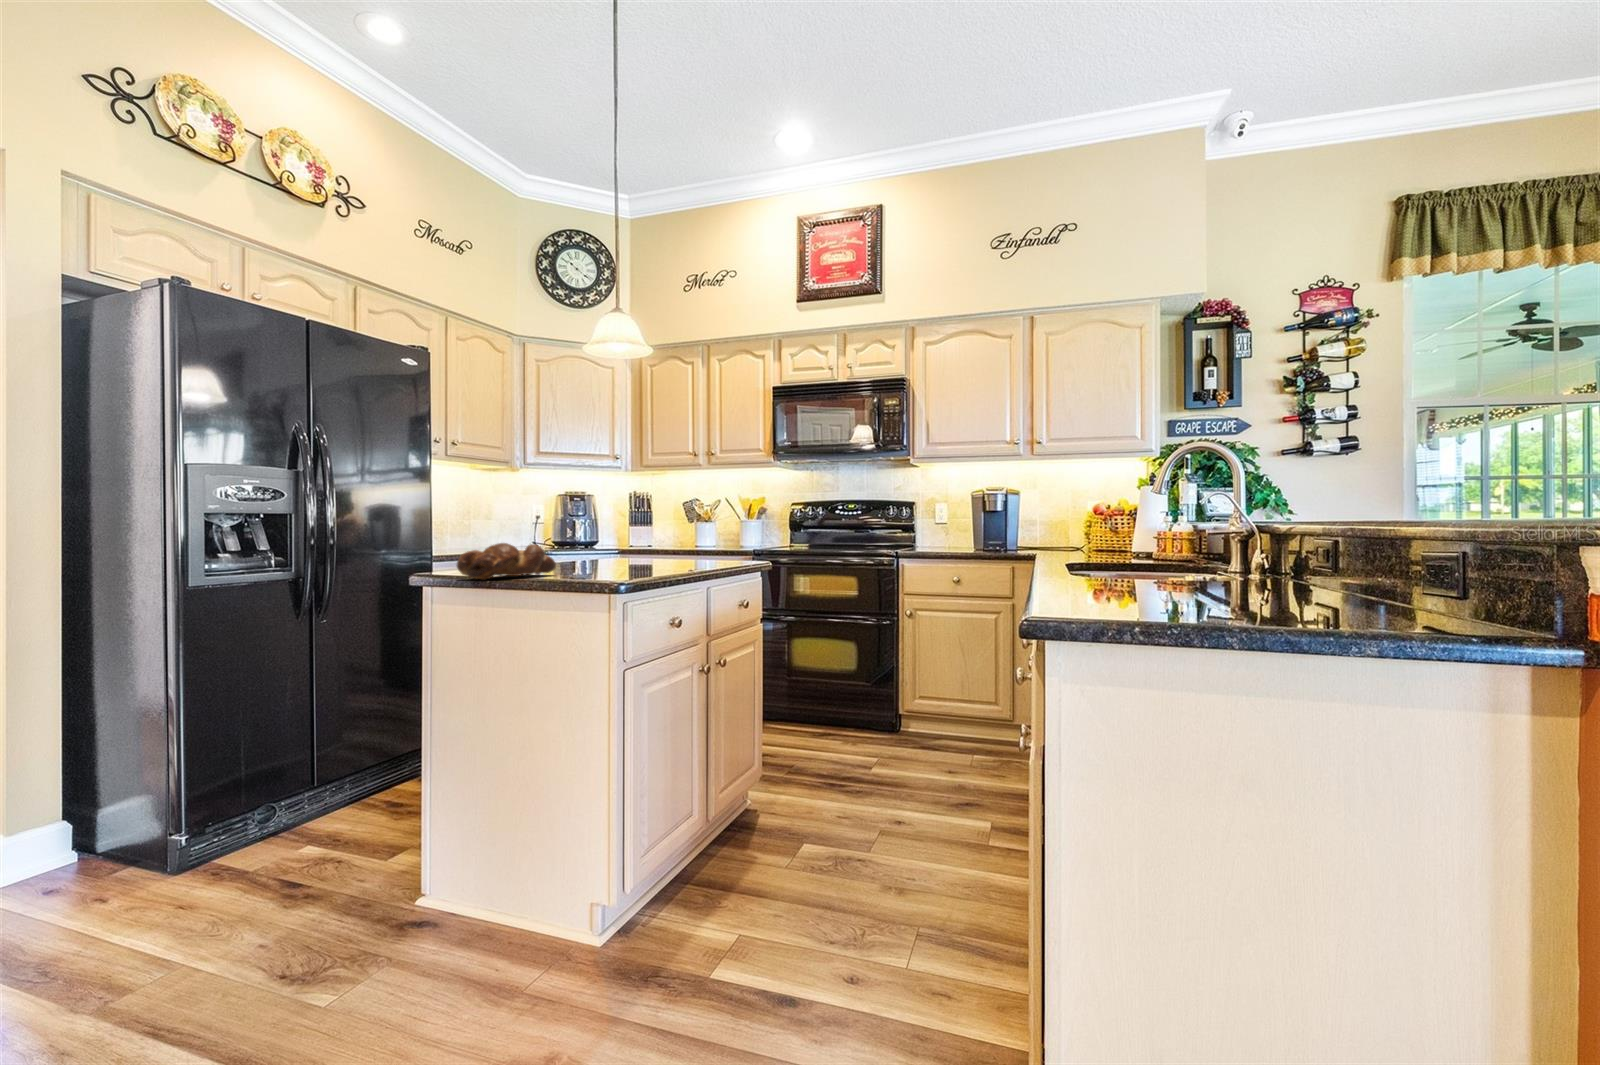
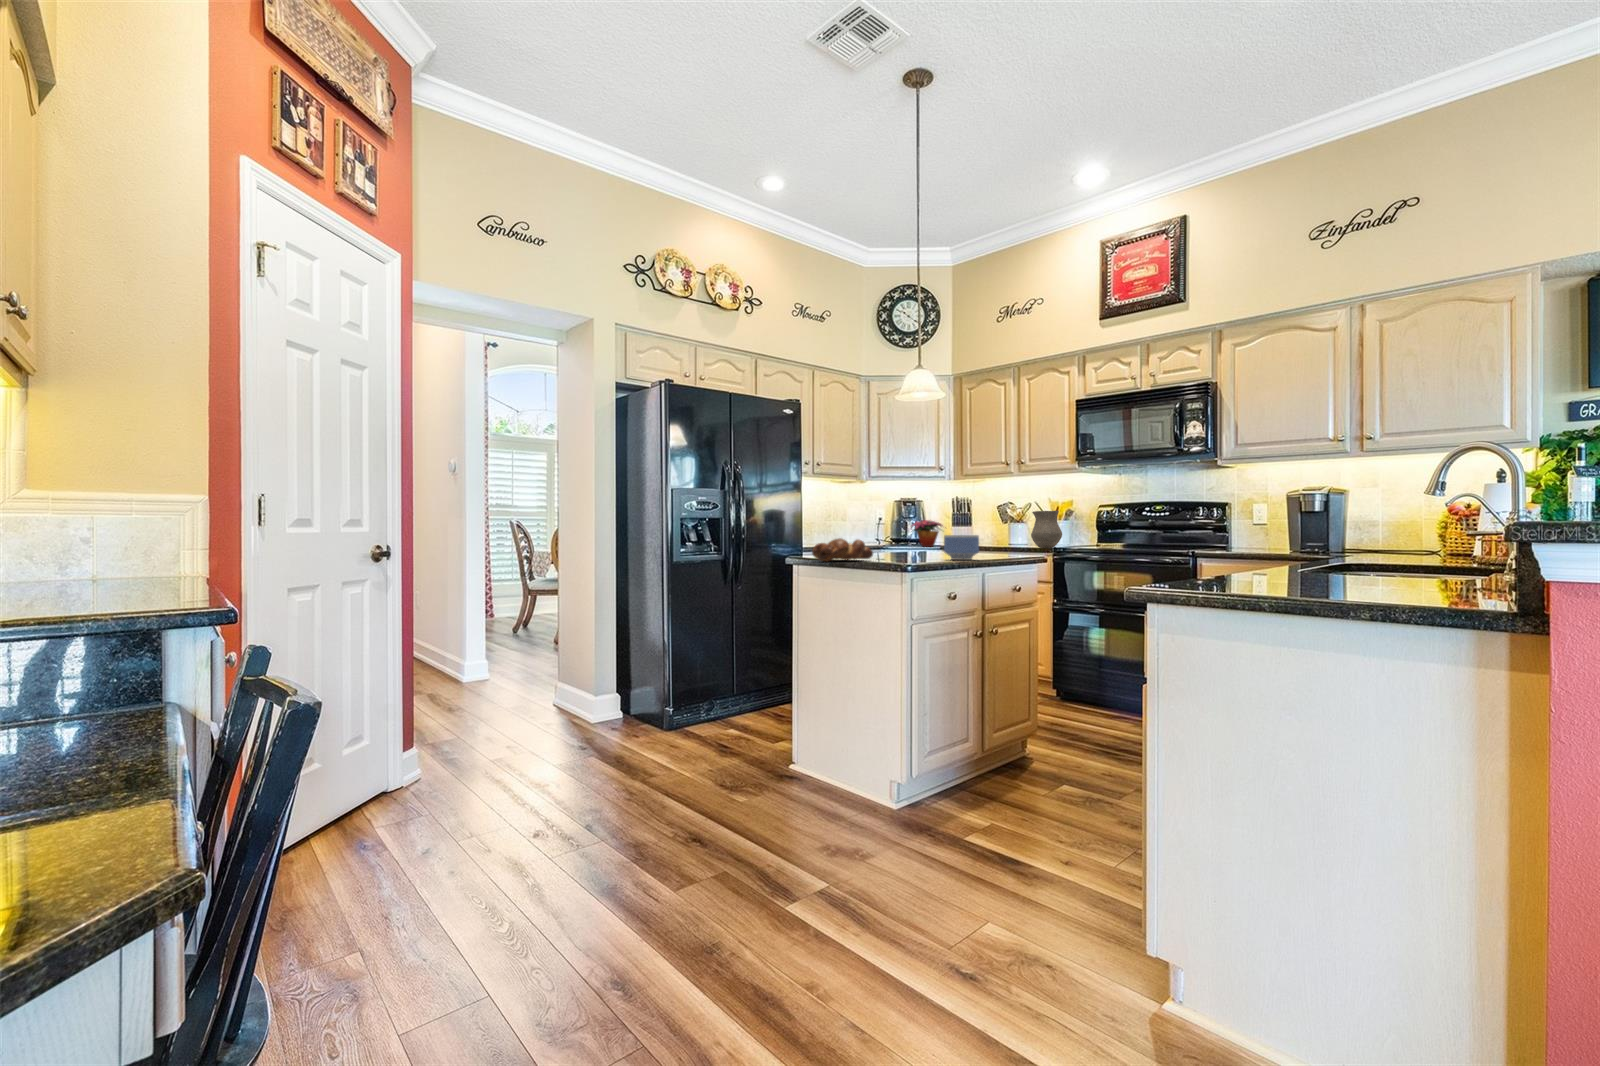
vase: none [722,508,755,550] -> present [1031,511,1062,548]
flower arrangement: none [576,517,625,550] -> present [912,520,943,547]
bowl: none [655,537,702,570] -> present [944,535,979,560]

